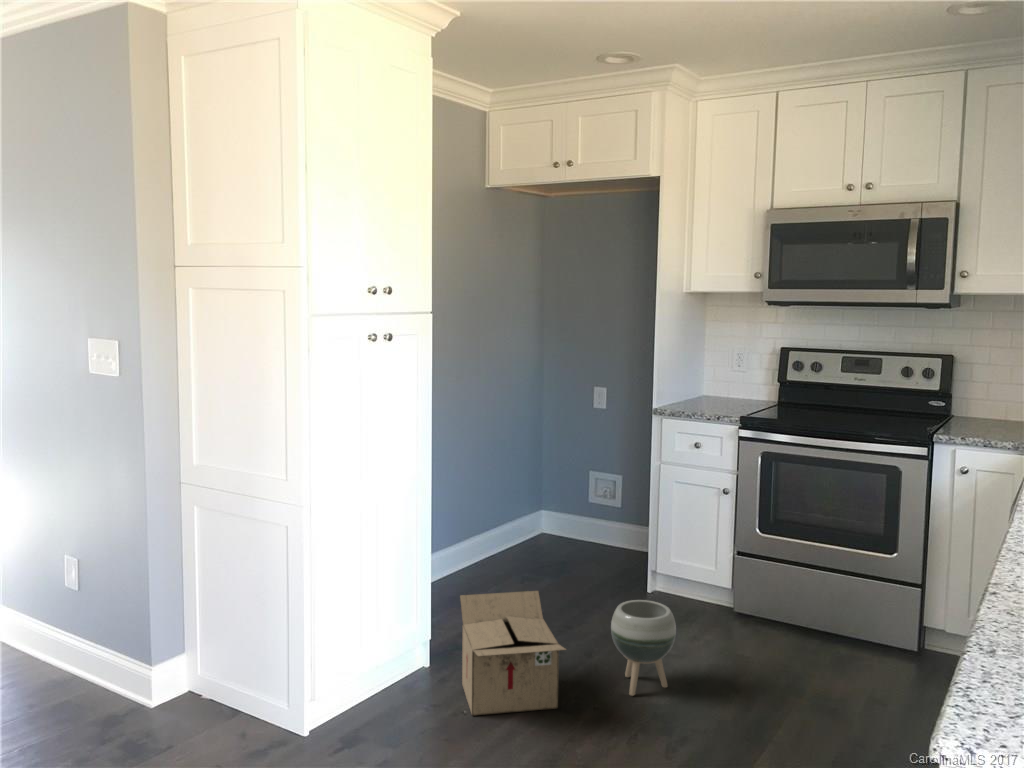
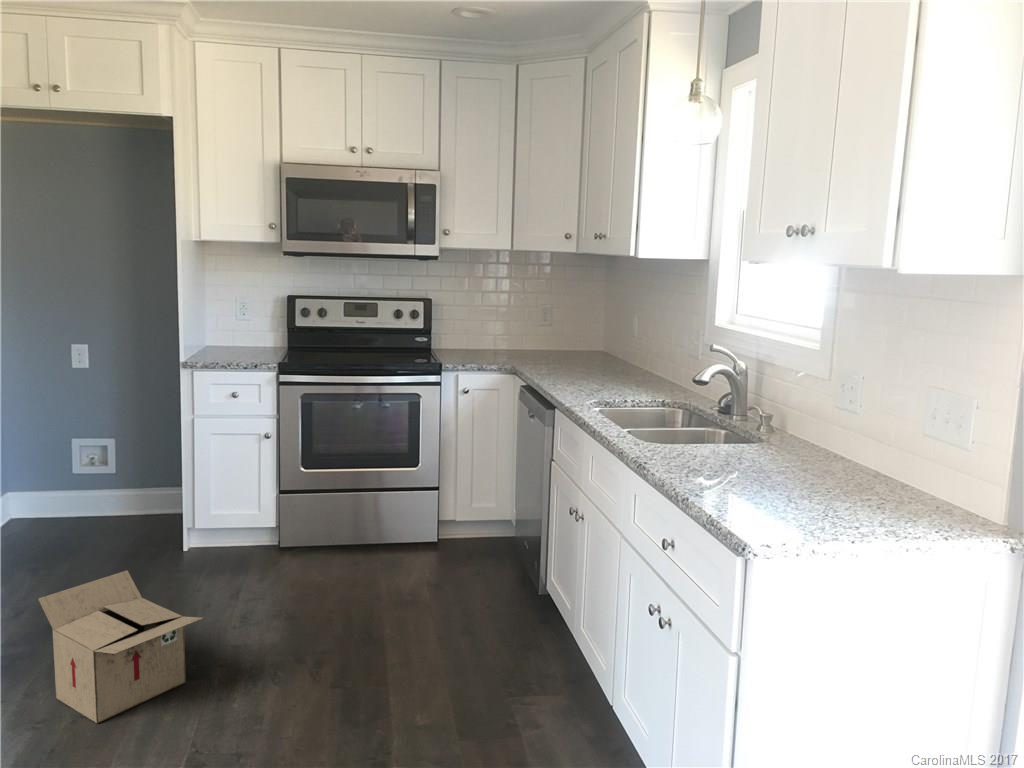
planter: present [611,600,676,696] -> none [215,551,282,646]

